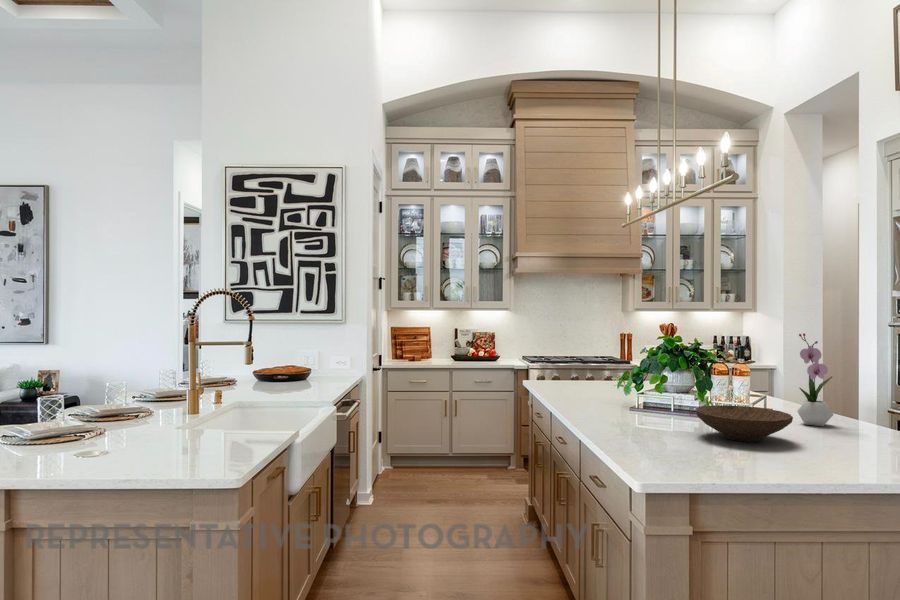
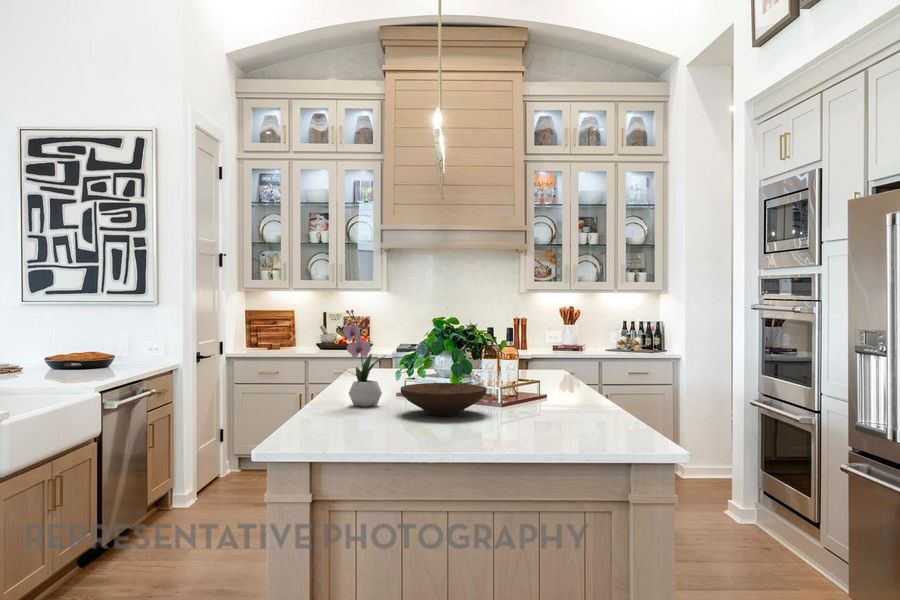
flower arrangement: present [797,333,834,426] -> present [343,310,385,407]

